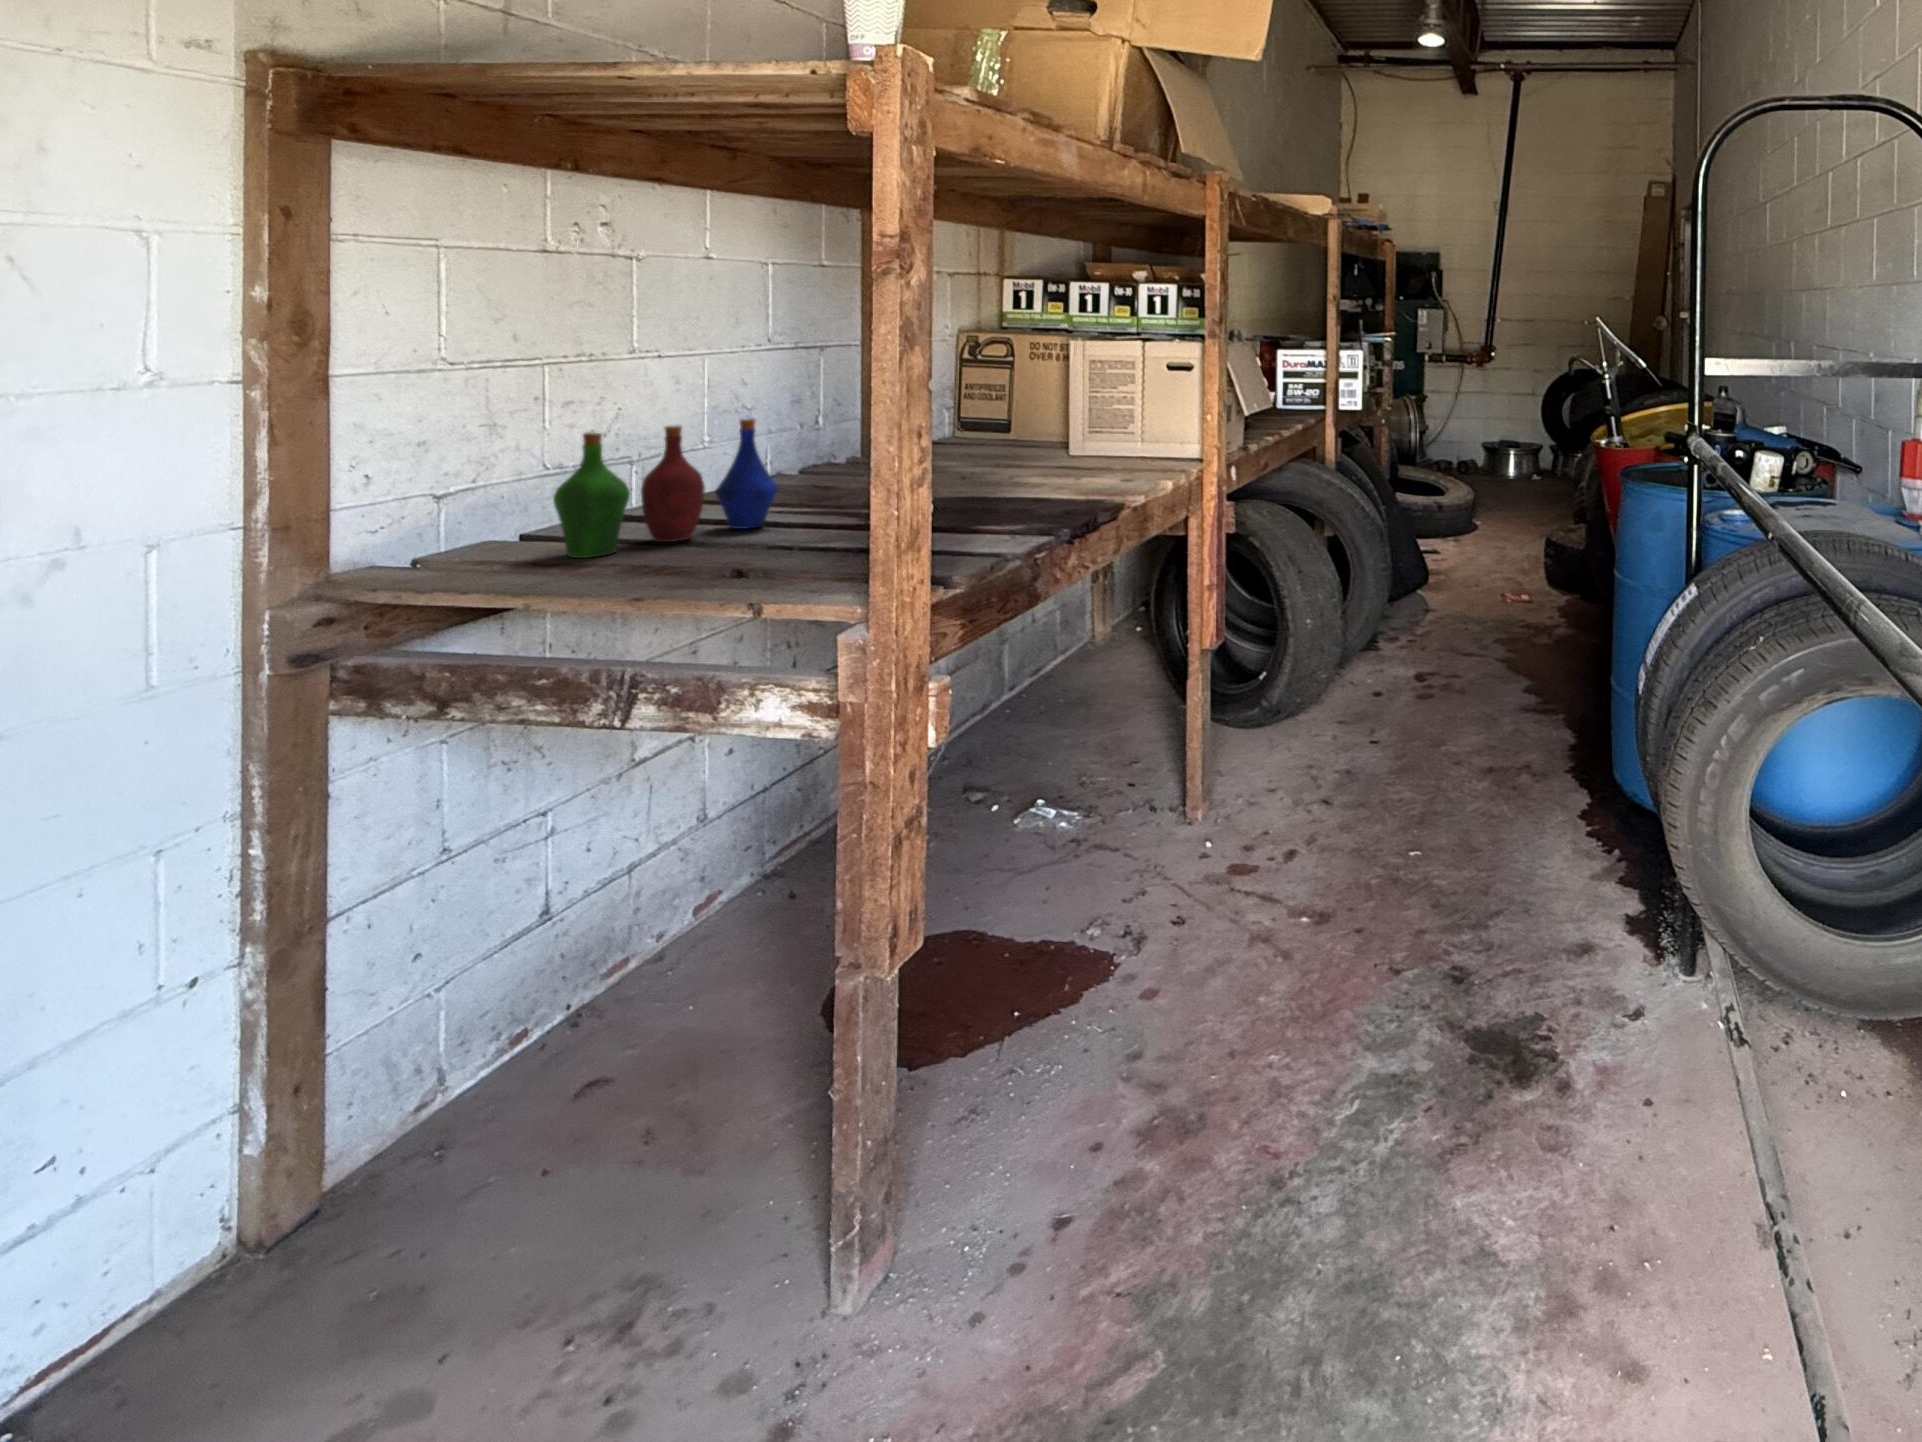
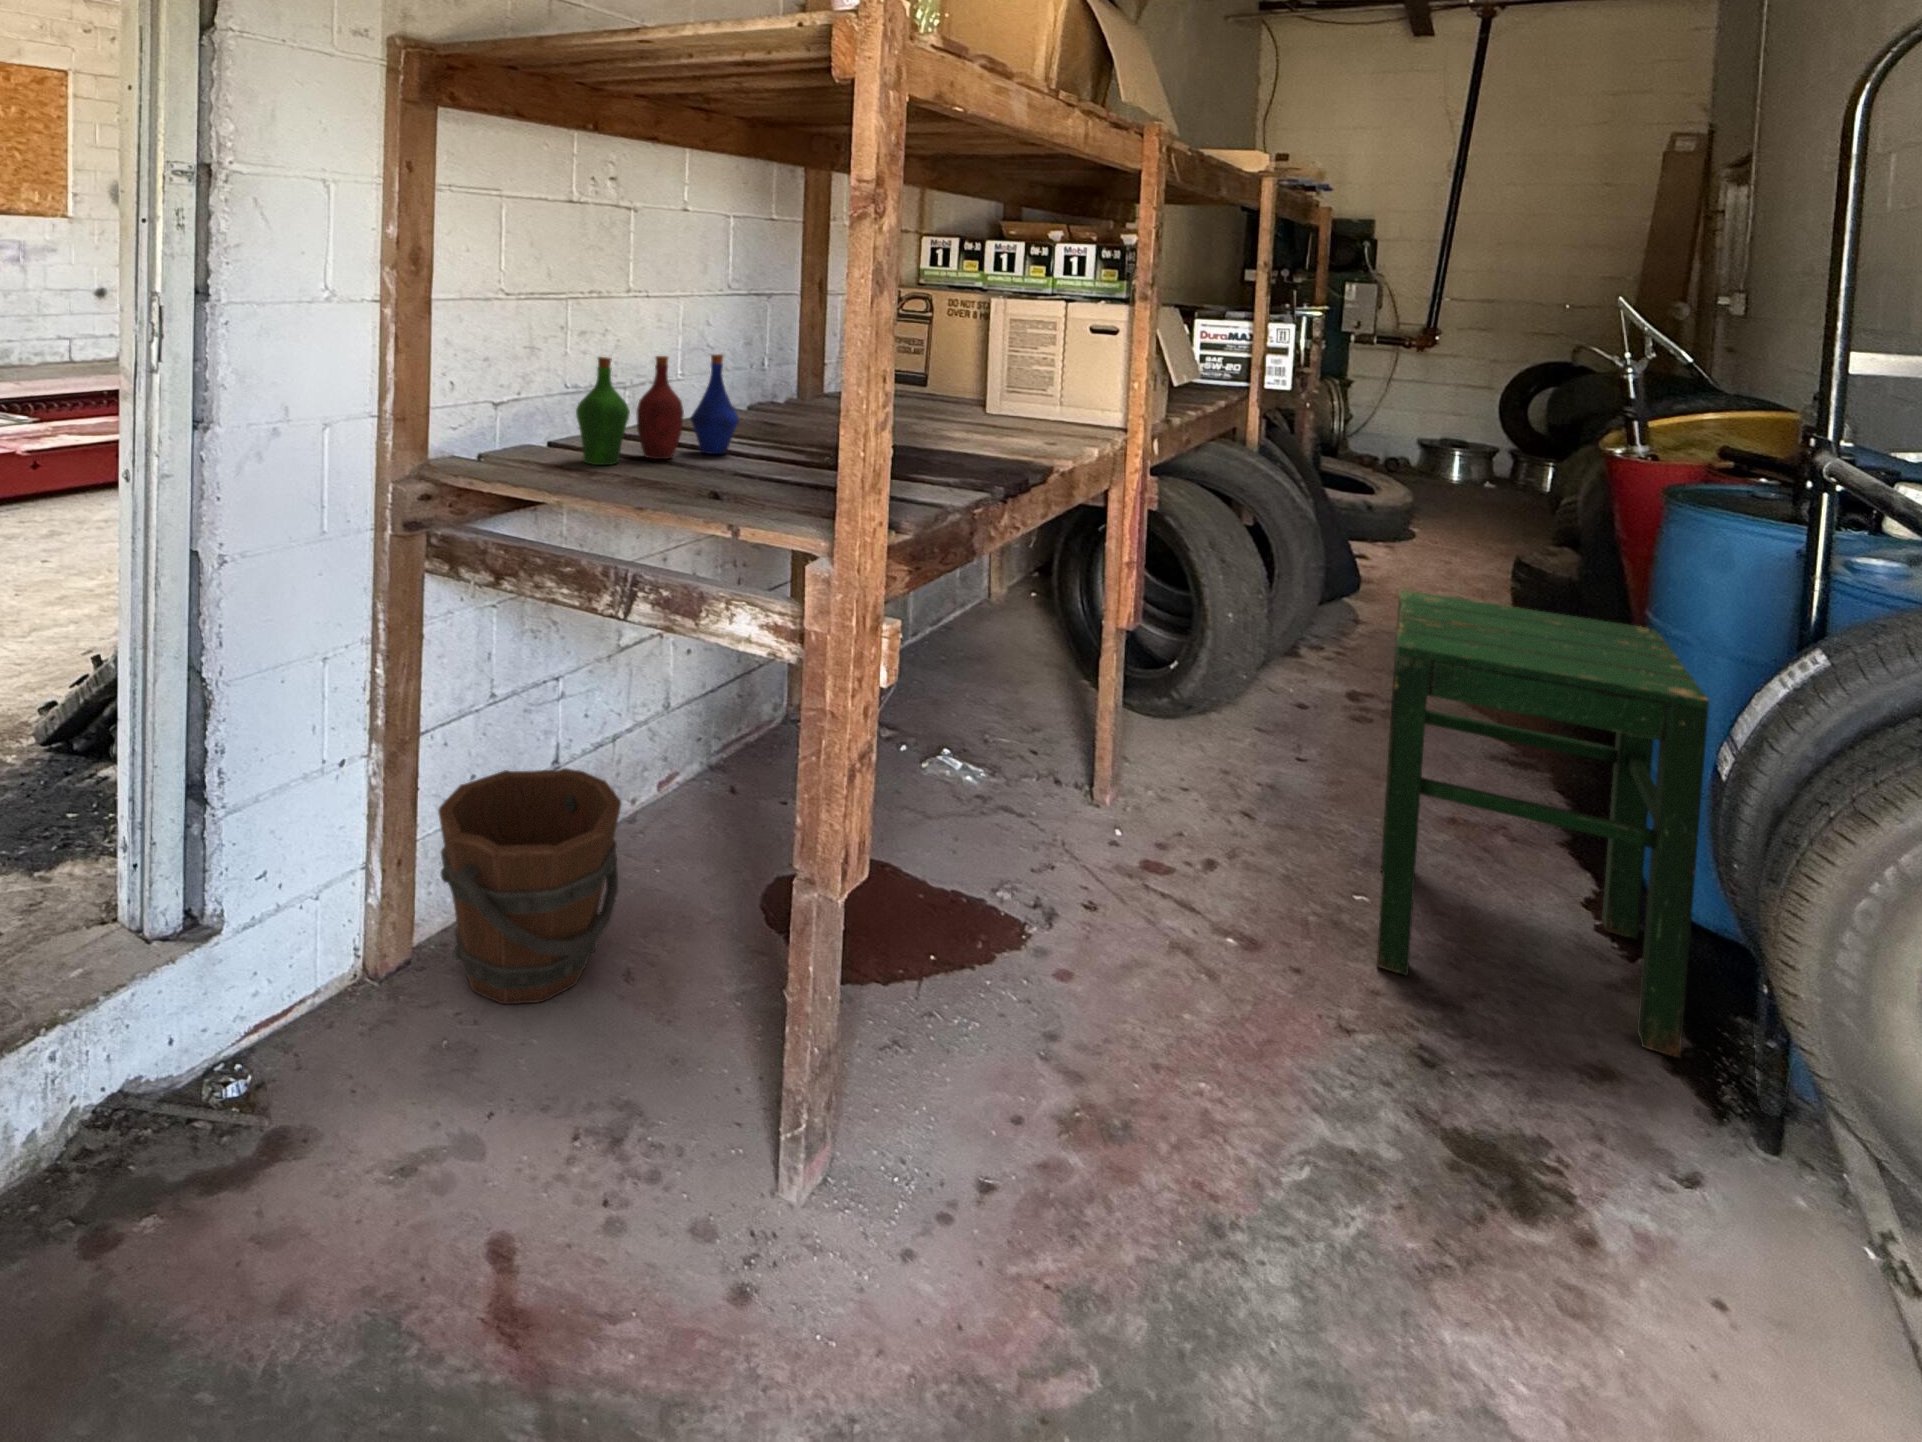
stool: none [1415,573,1620,901] -> present [1377,590,1709,1058]
bucket: none [351,918,631,1226] -> present [438,768,621,1004]

